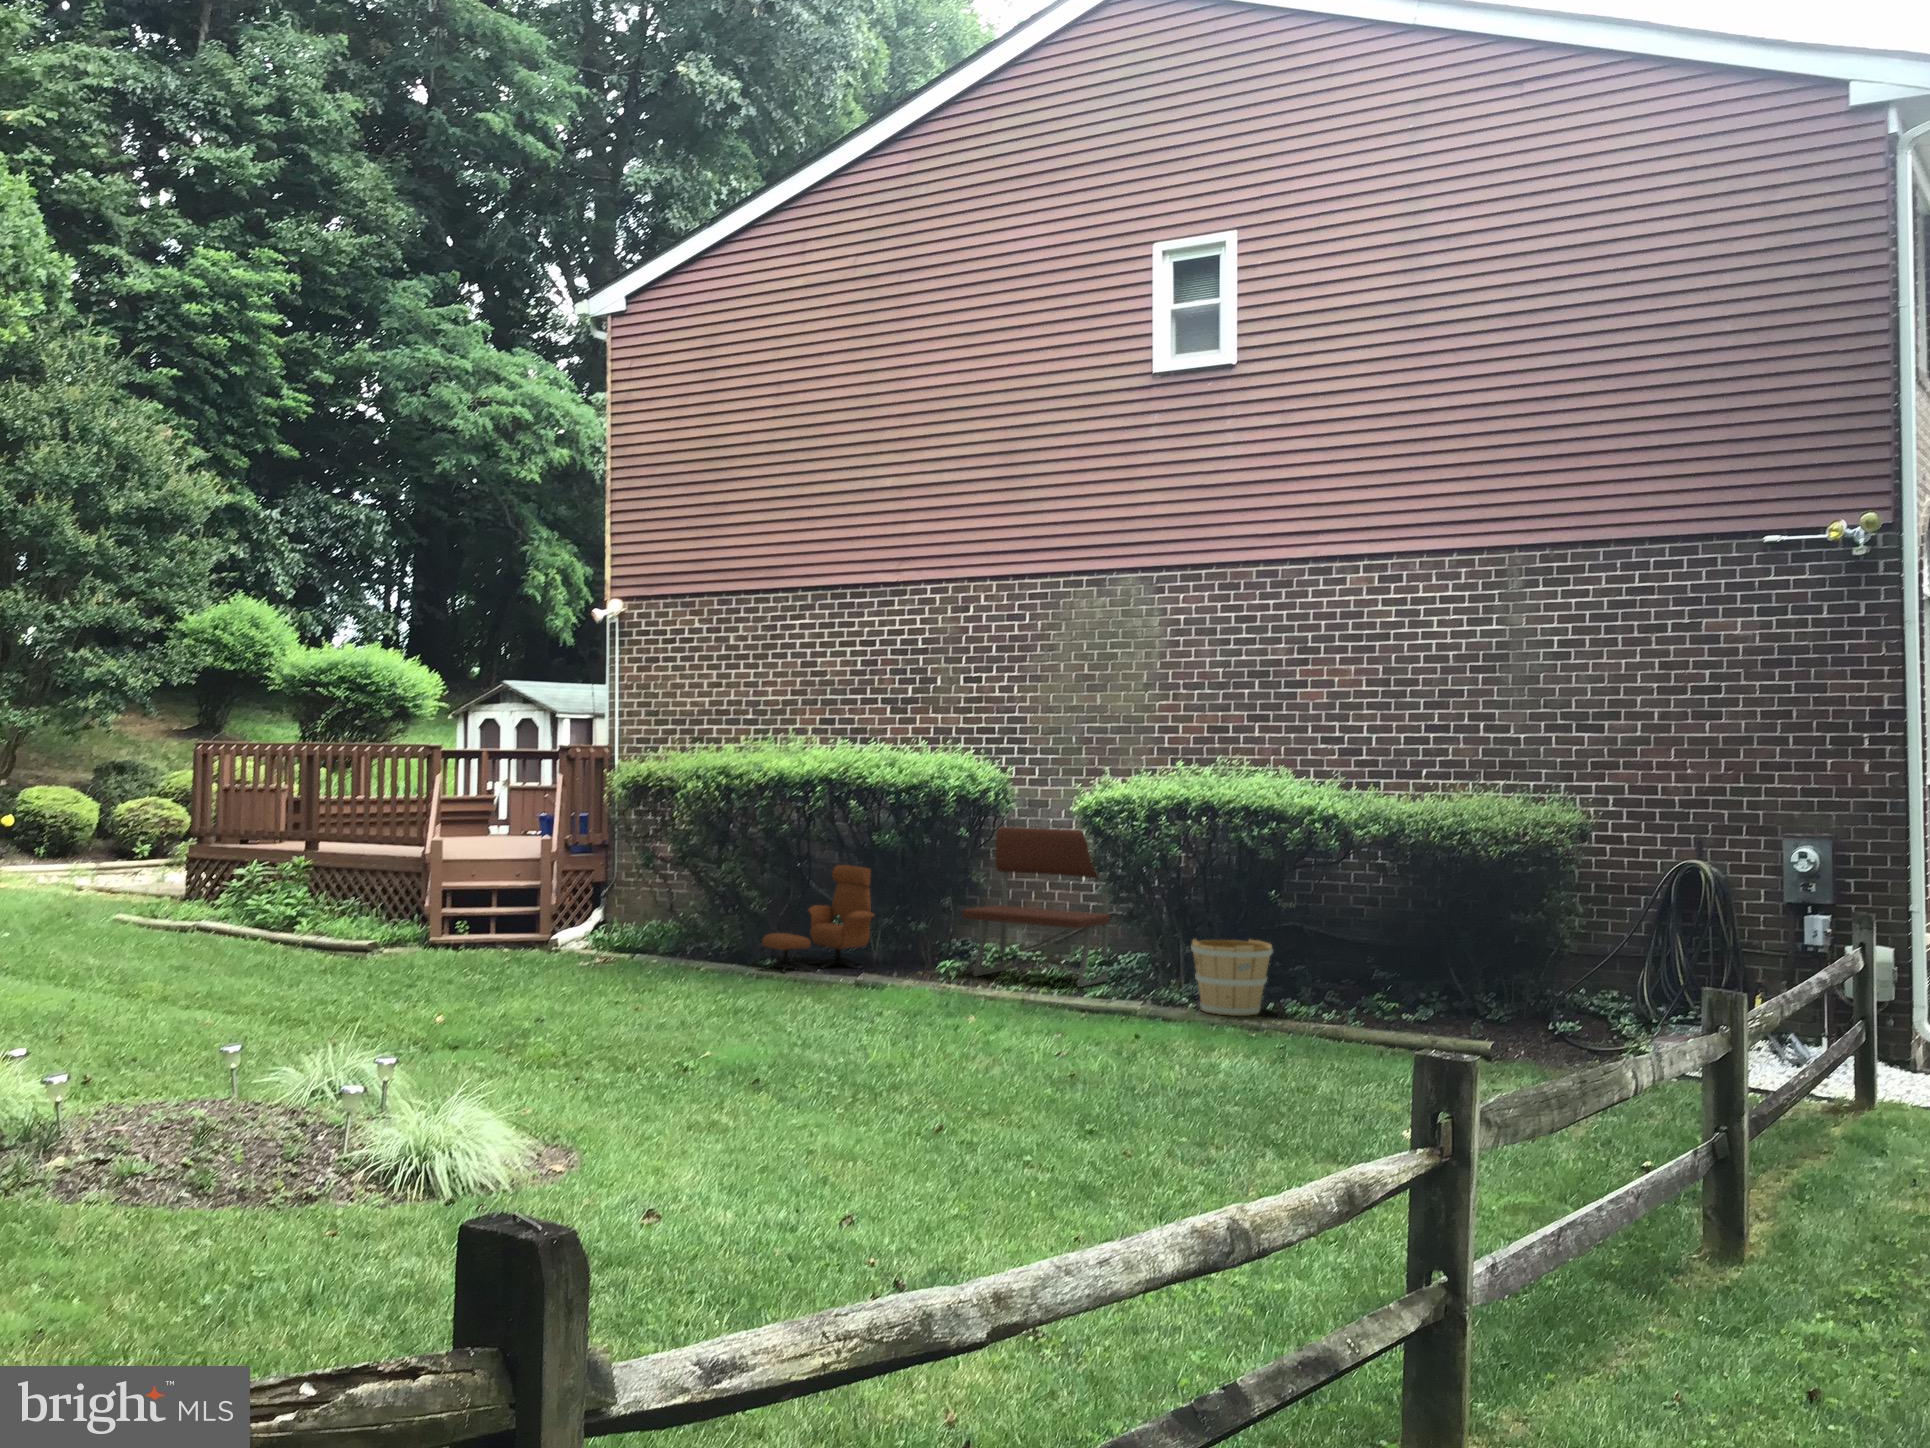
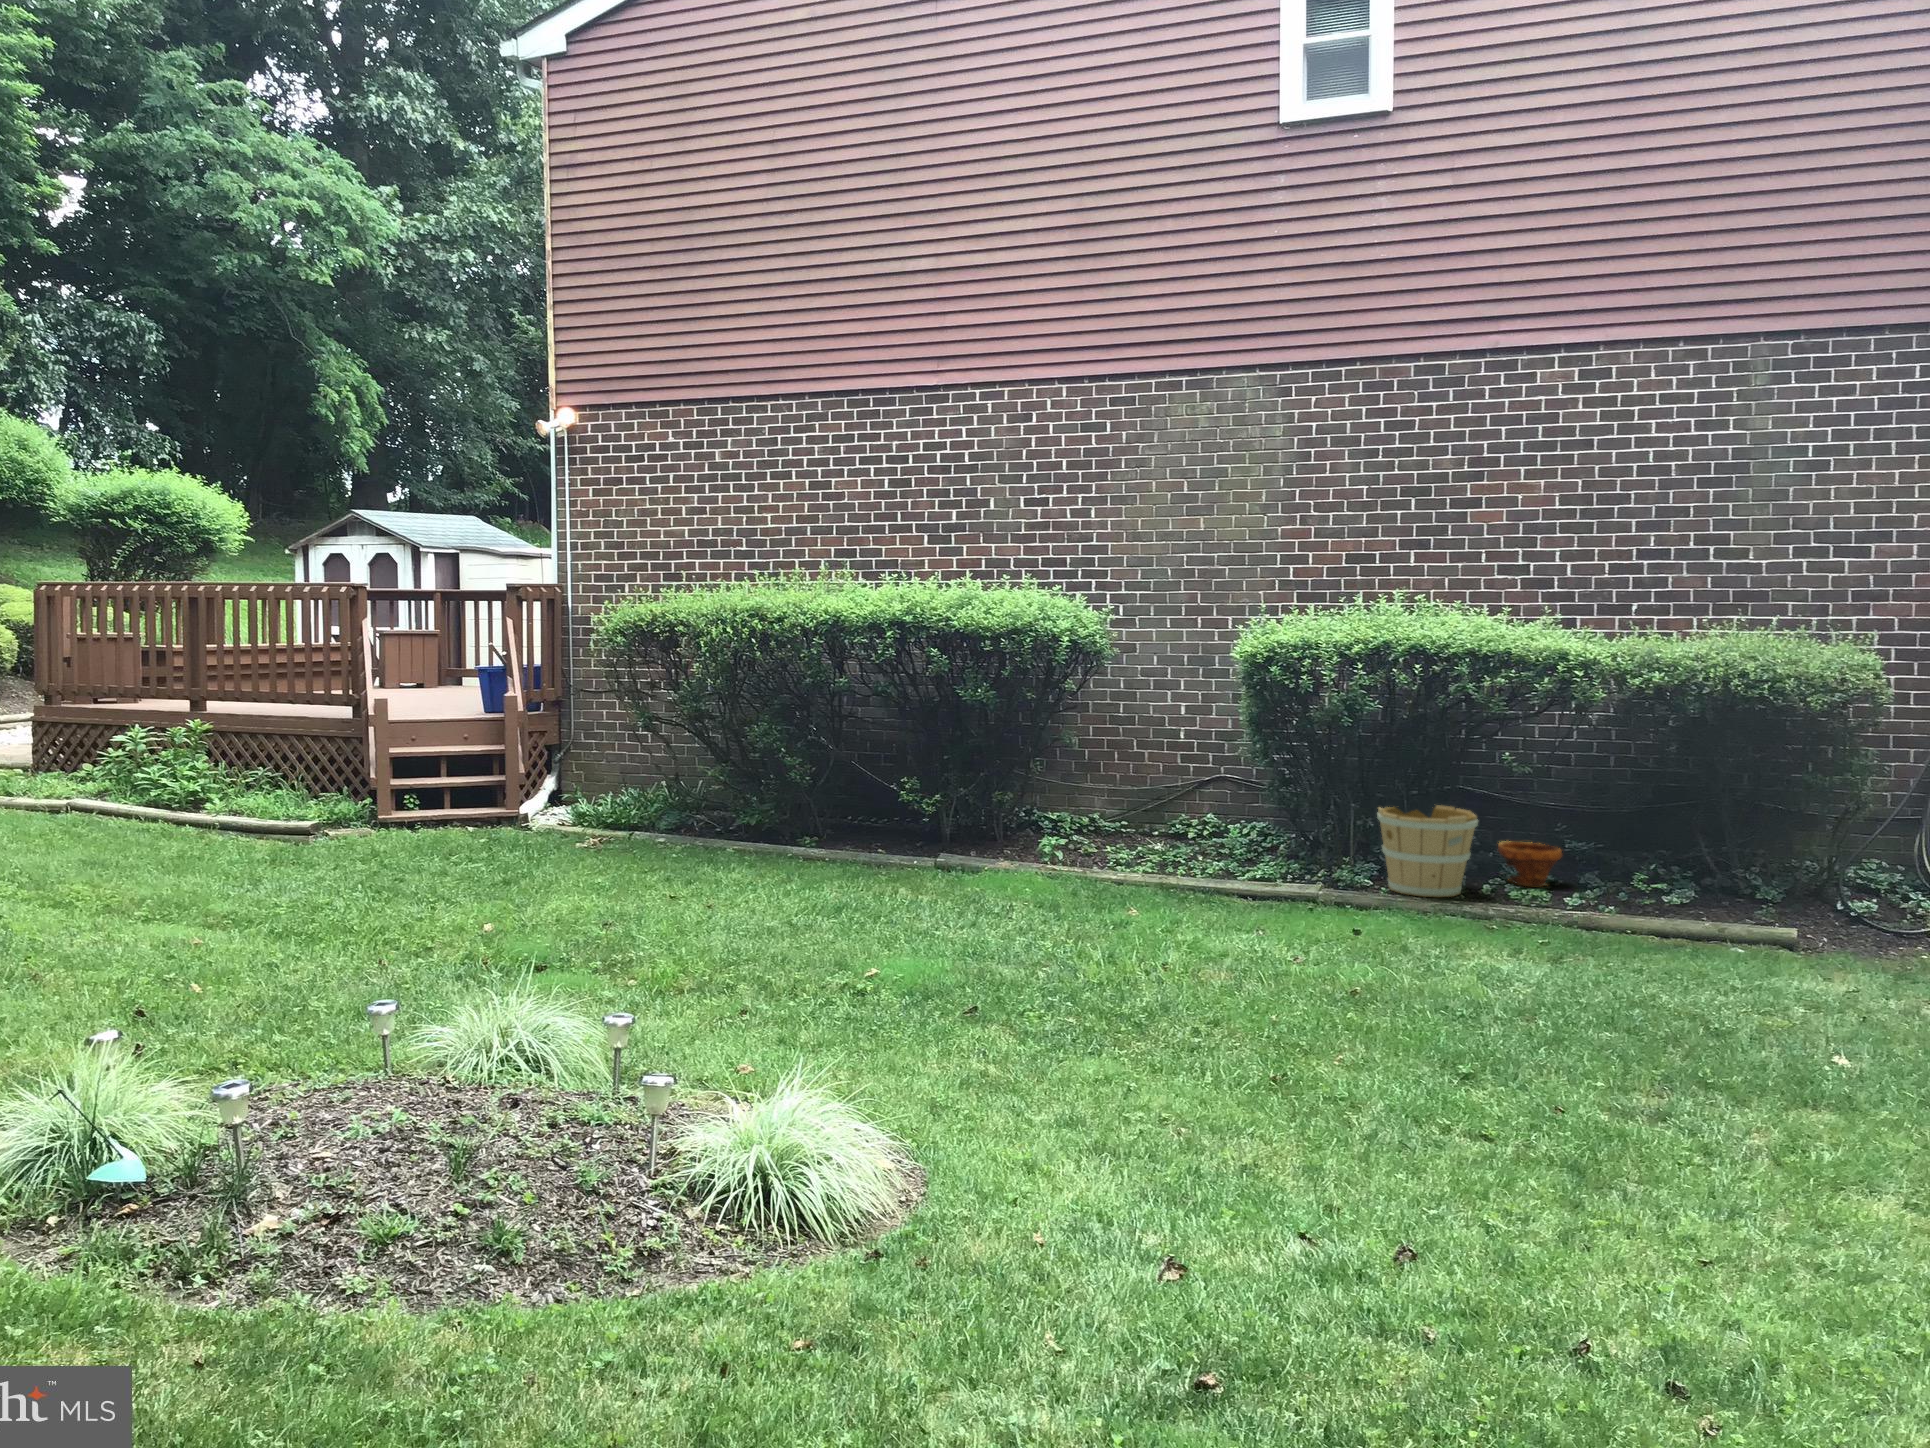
bench: present [962,827,1110,987] -> none [1061,675,1236,862]
lounge chair: present [759,865,874,972] -> none [818,723,946,856]
planter: none [1307,975,1360,1013] -> present [1498,842,1562,887]

